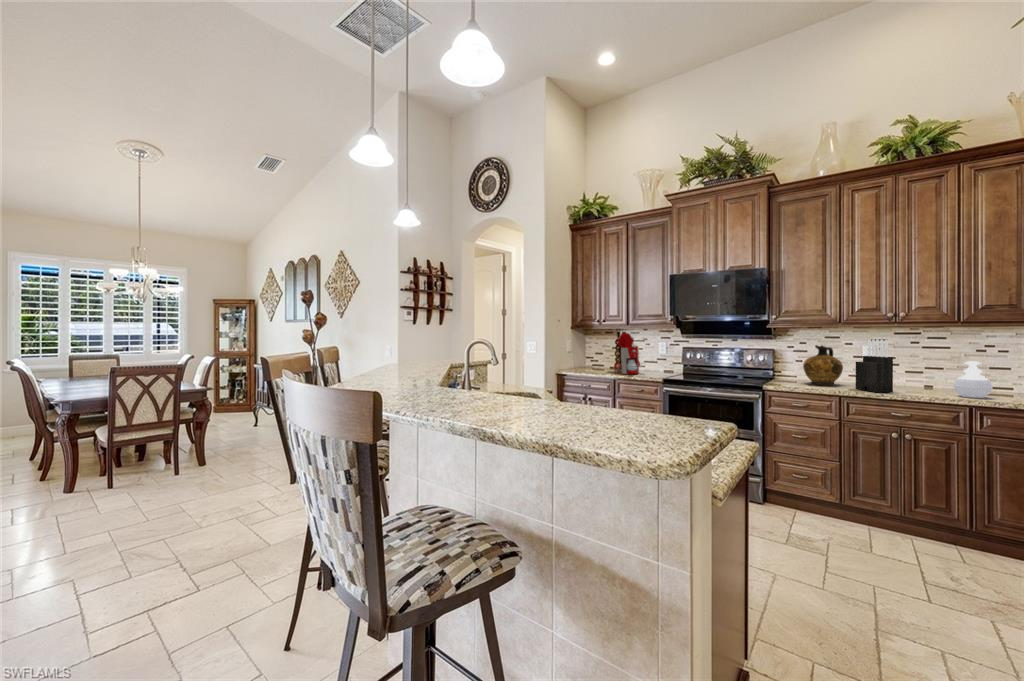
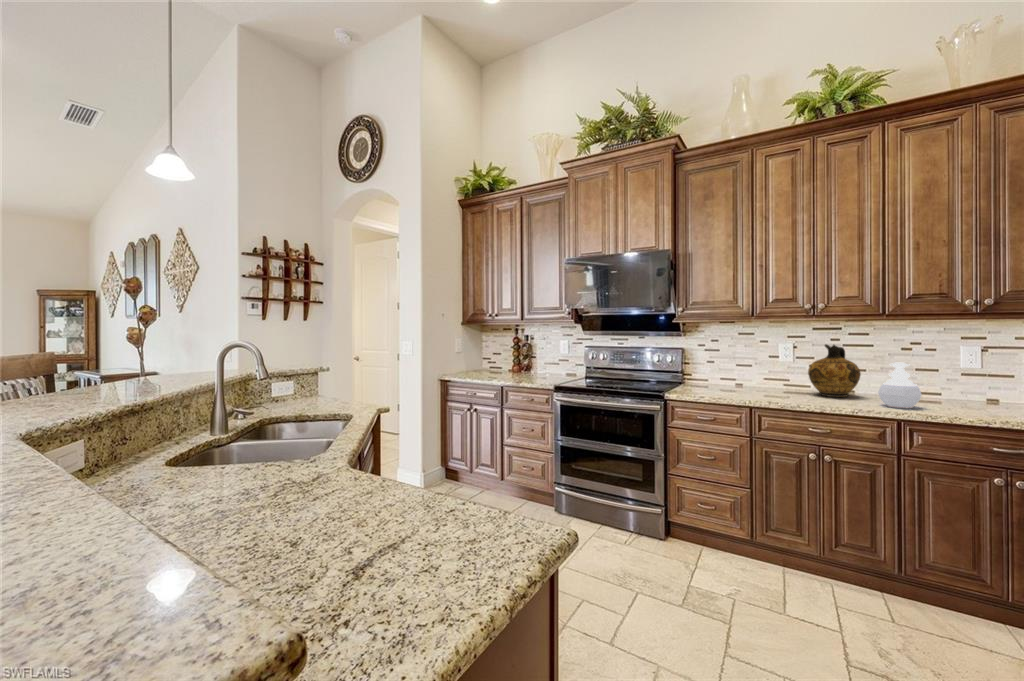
coffee maker: present [609,332,640,374] -> none [498,329,534,380]
knife block: present [856,339,893,392] -> none [770,336,811,402]
ceramic jug: present [803,345,843,385] -> present [808,344,861,397]

